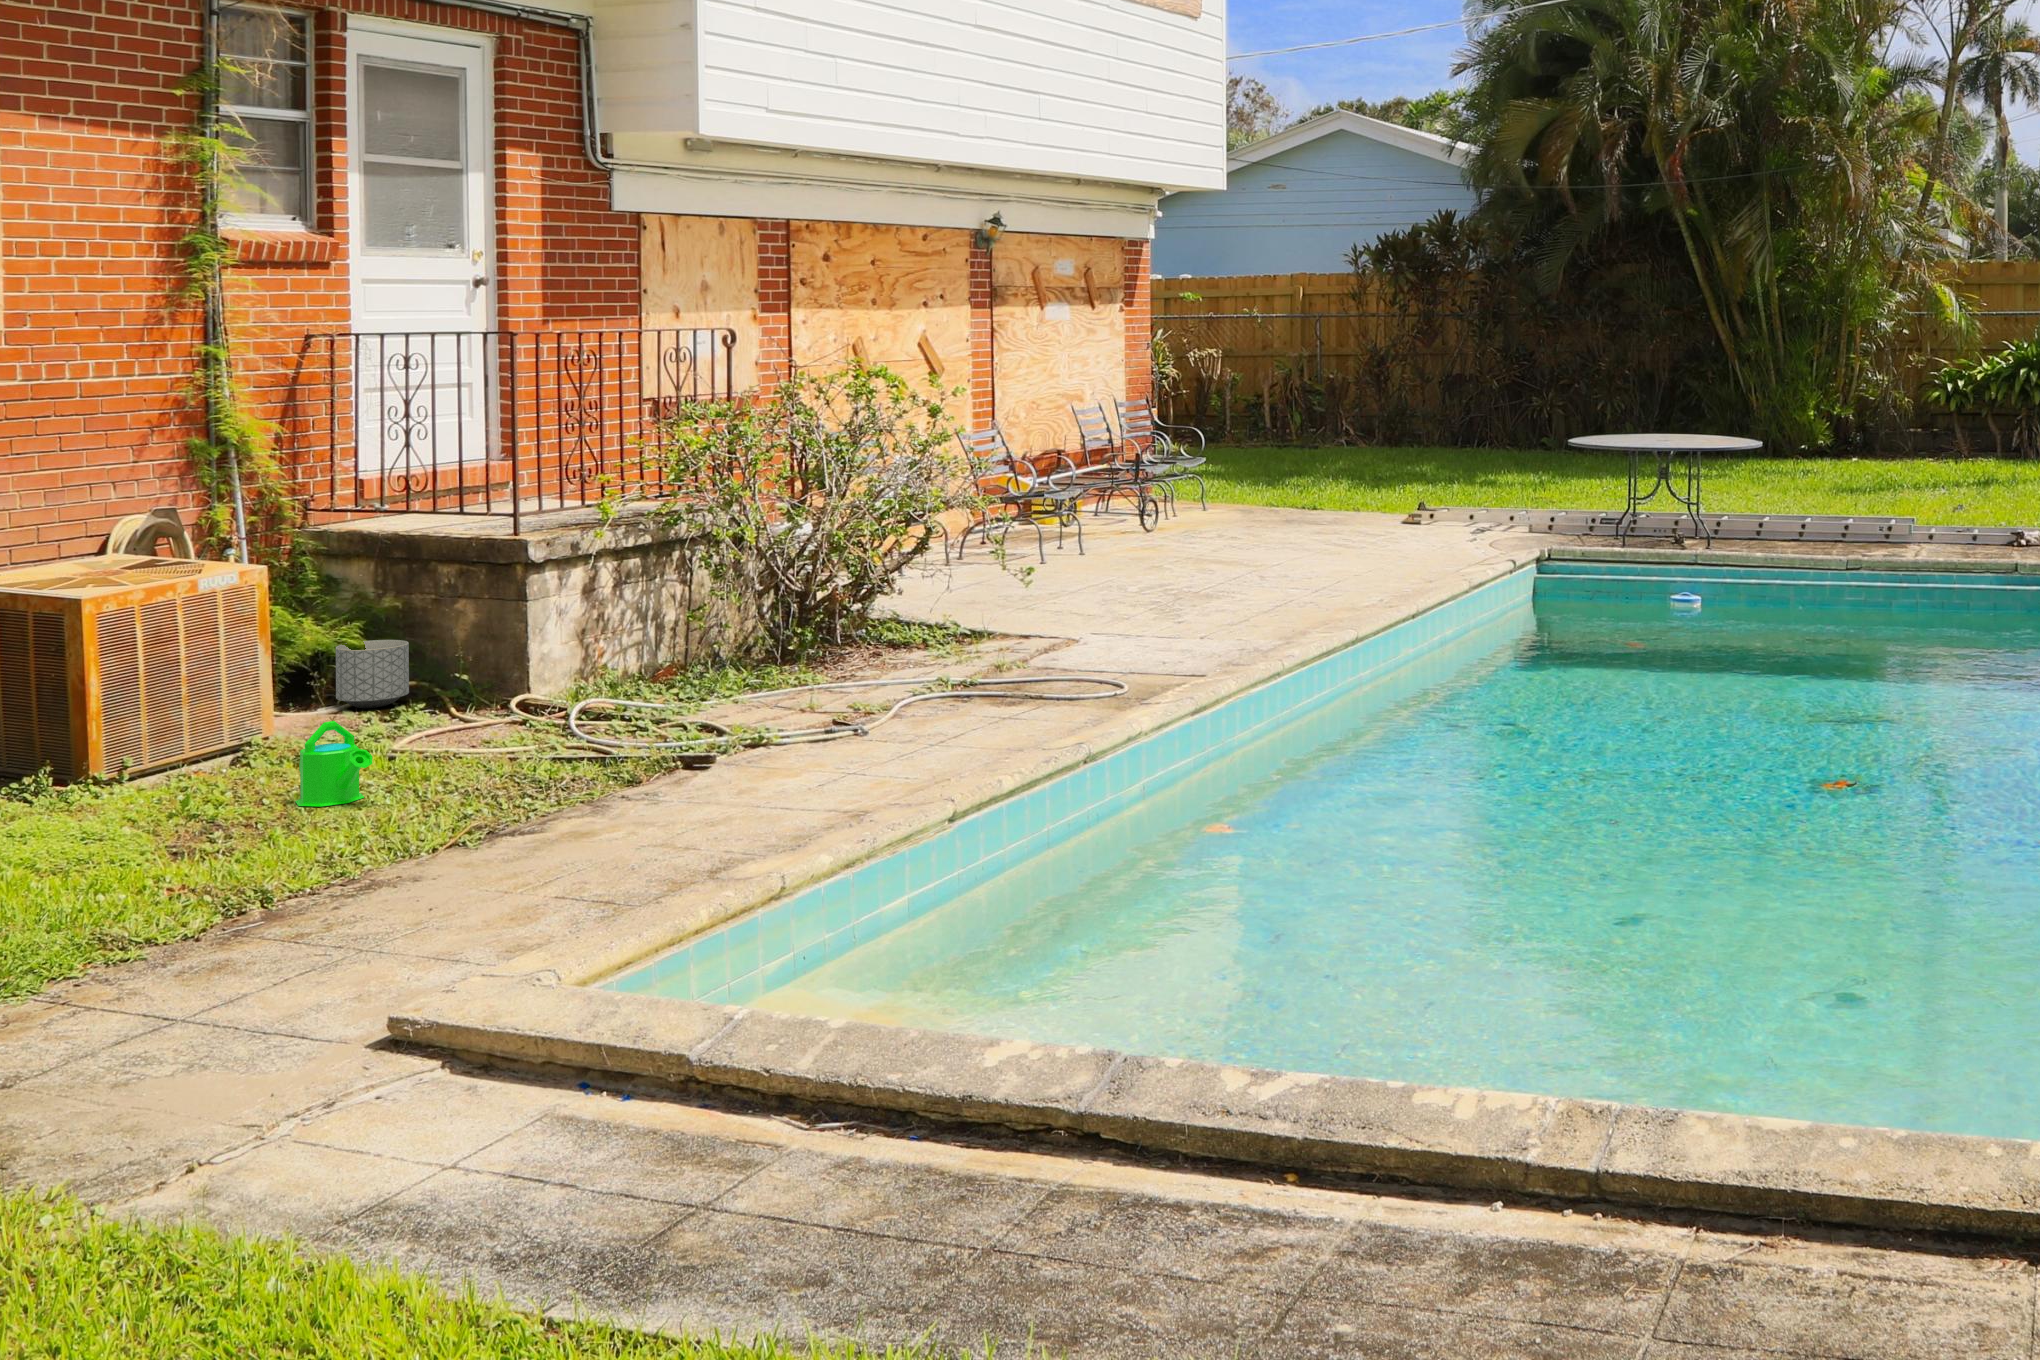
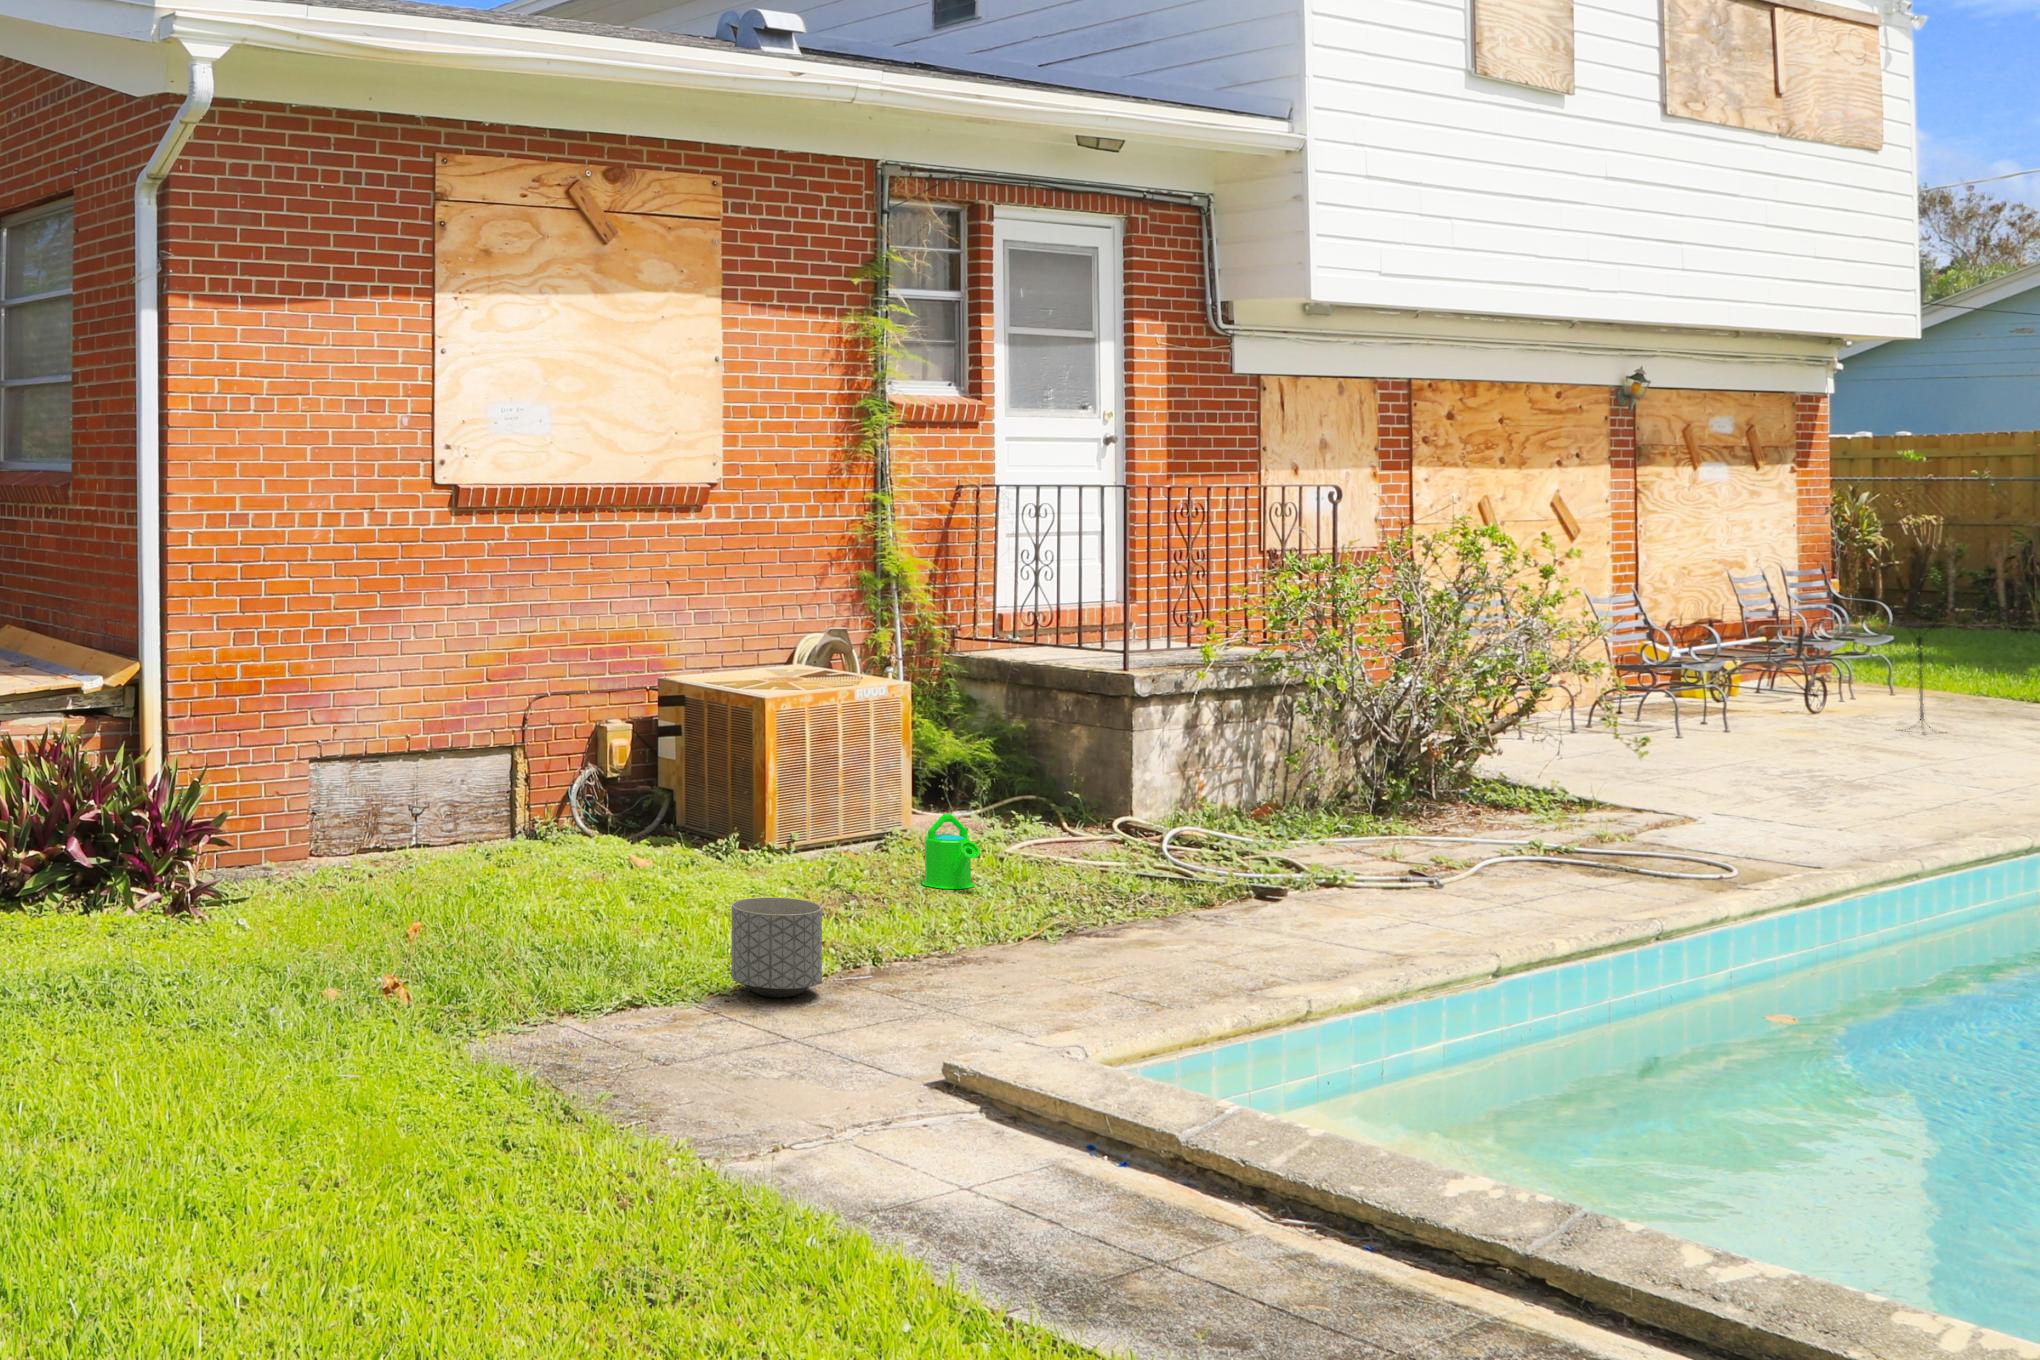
side table: none [1153,434,1194,524] -> present [1889,622,1946,731]
planter: present [336,640,409,708] -> present [732,897,822,997]

